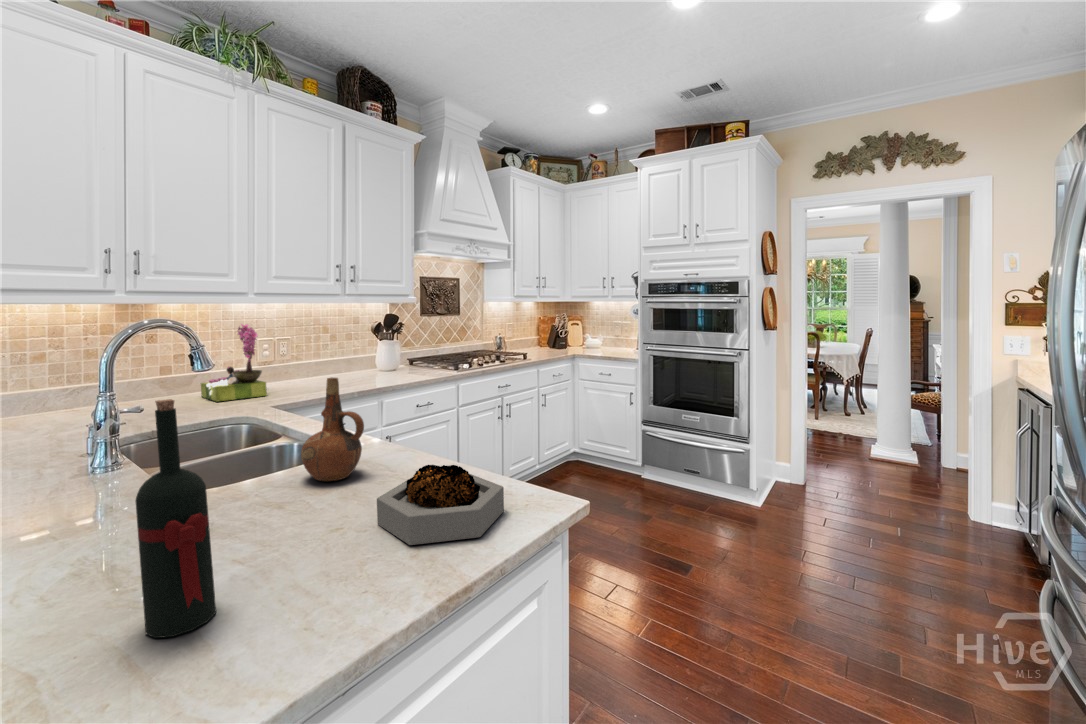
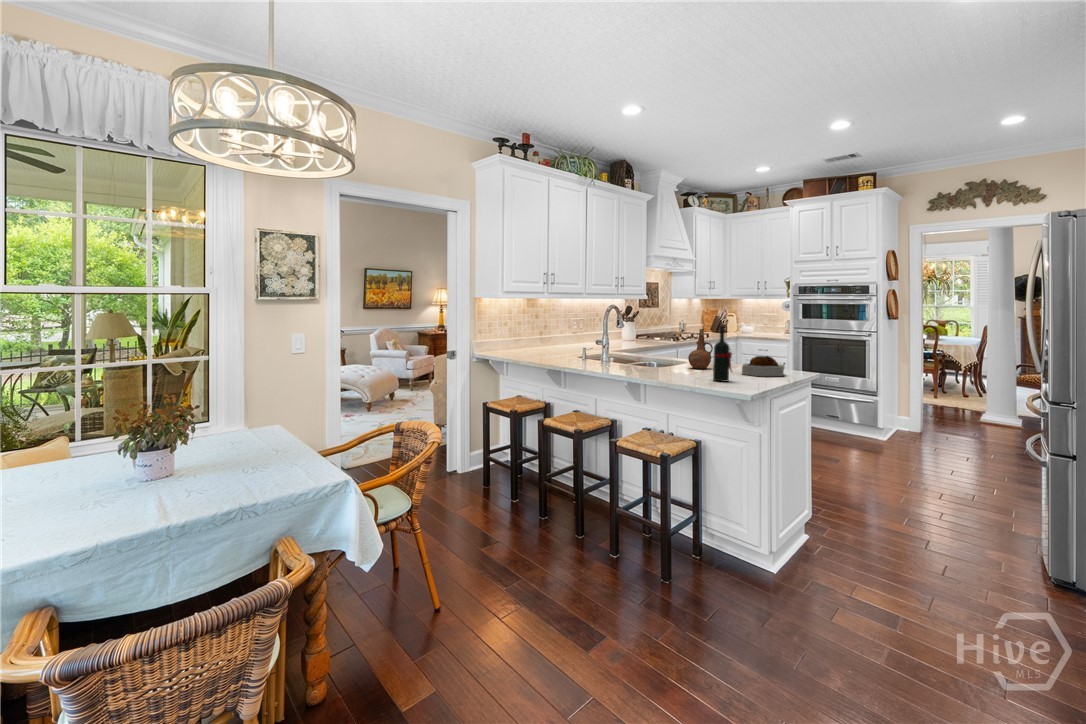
flower arrangement: present [201,324,267,402] -> none [554,312,588,353]

